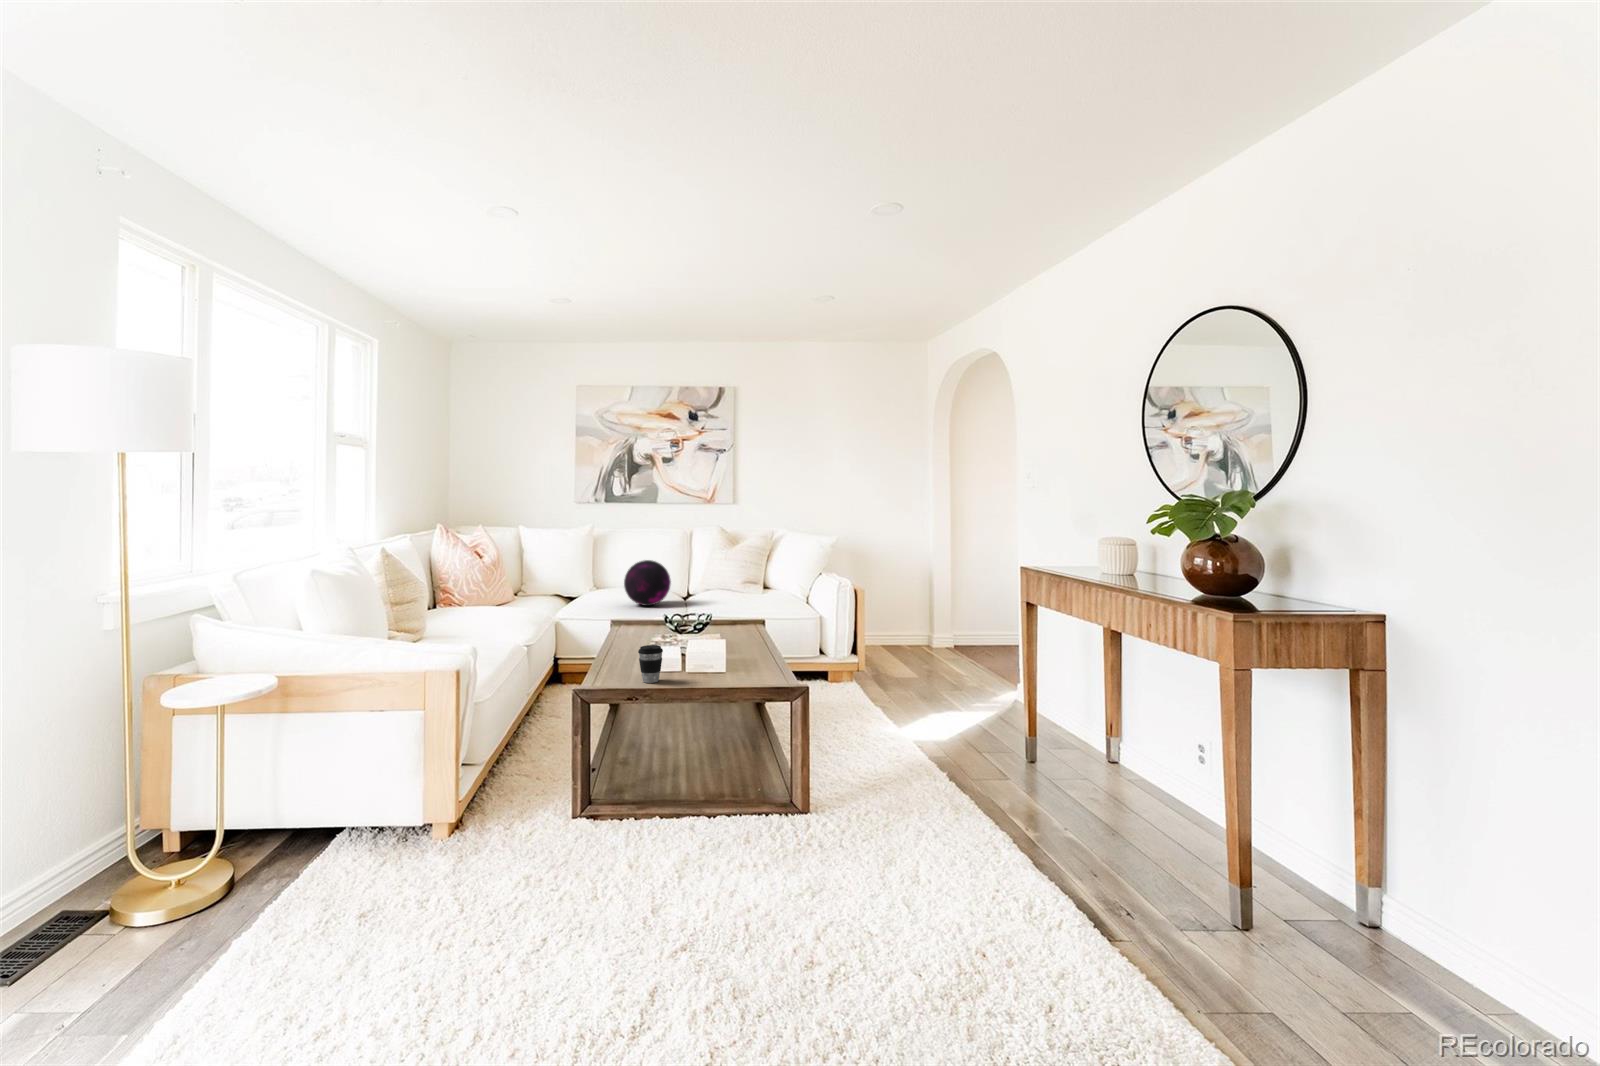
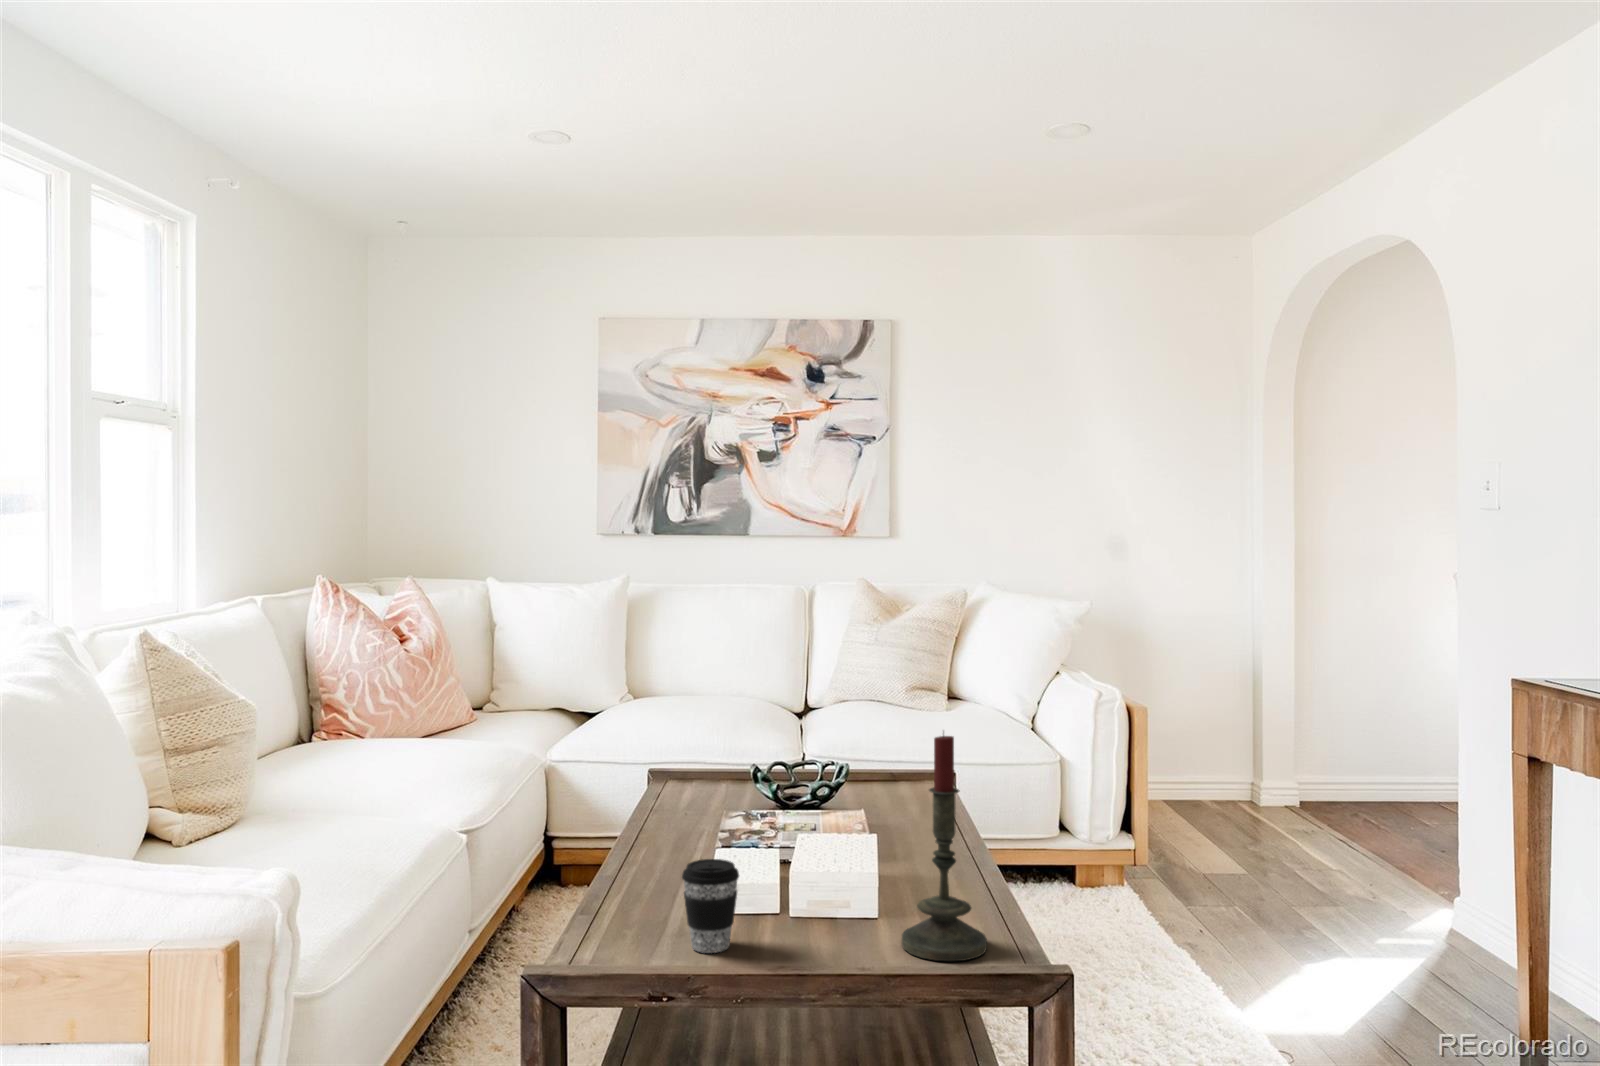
decorative orb: present [624,560,671,606] -> none [680,645,769,735]
candle: none [732,589,767,682] -> present [902,735,987,962]

